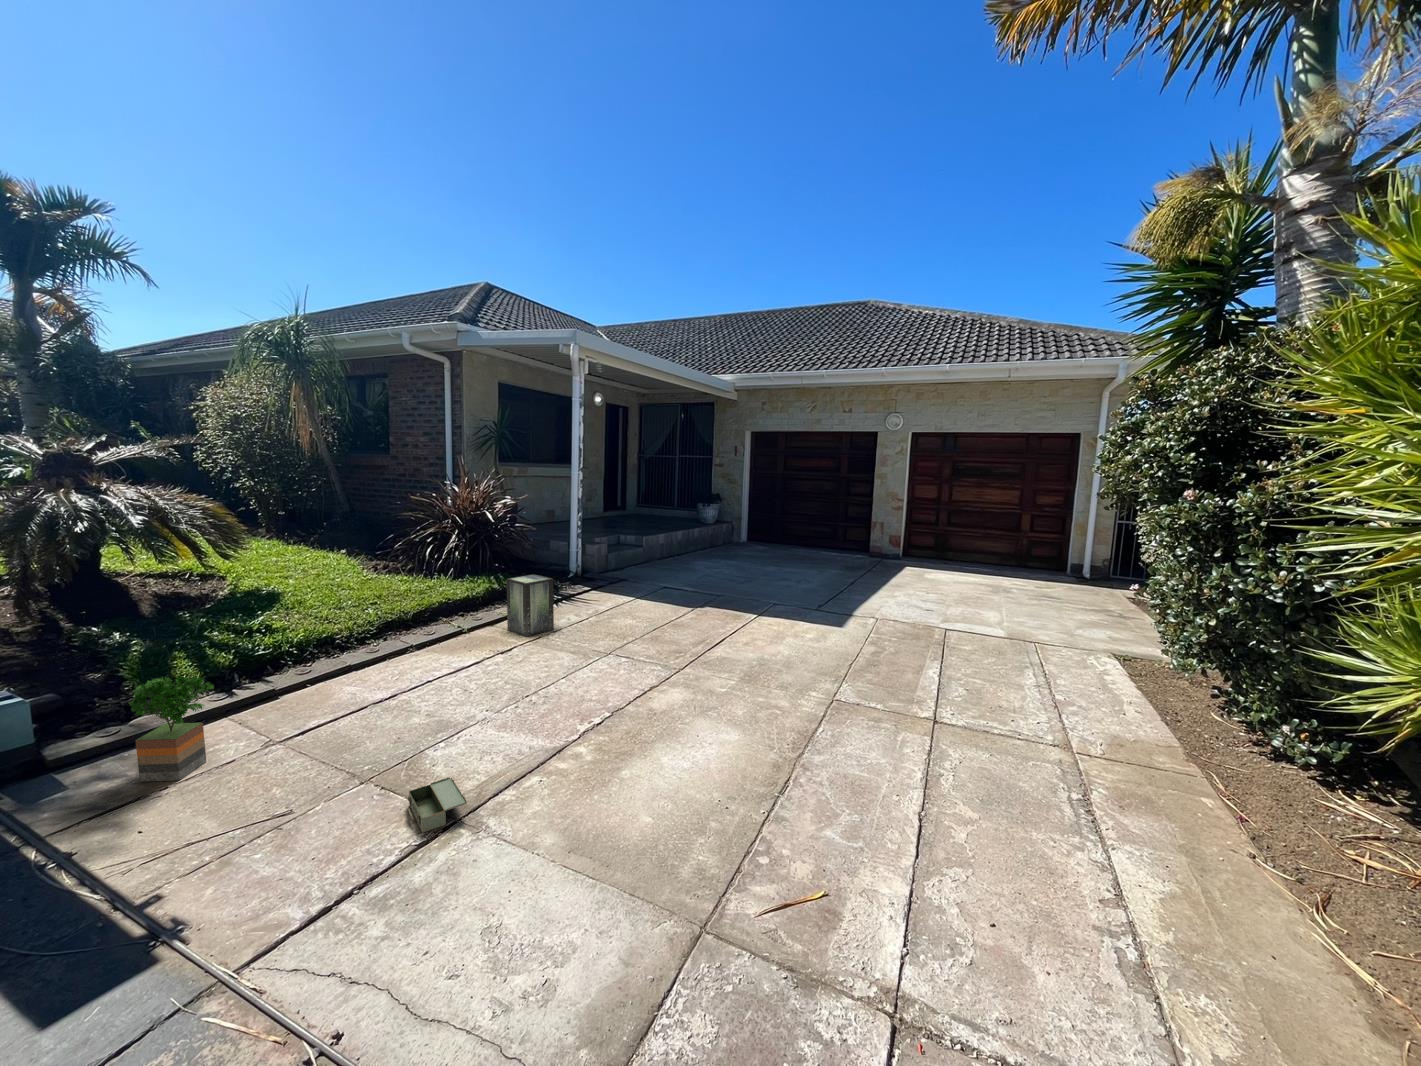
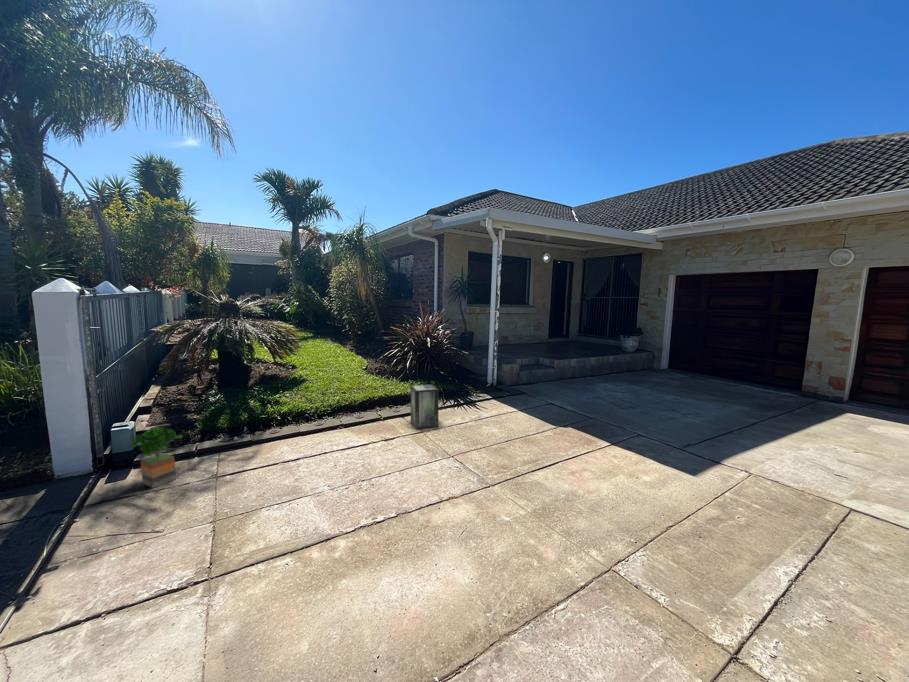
toolbox: present [408,778,467,833] -> none [173,539,229,581]

